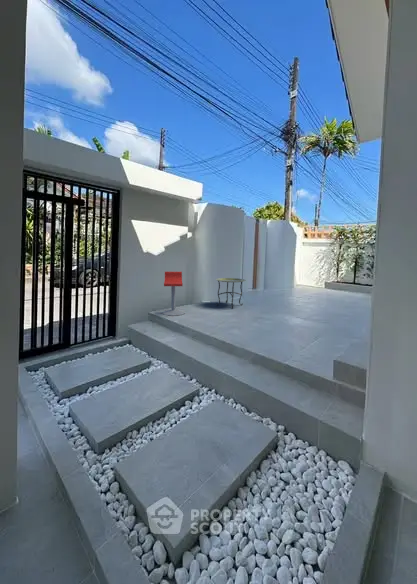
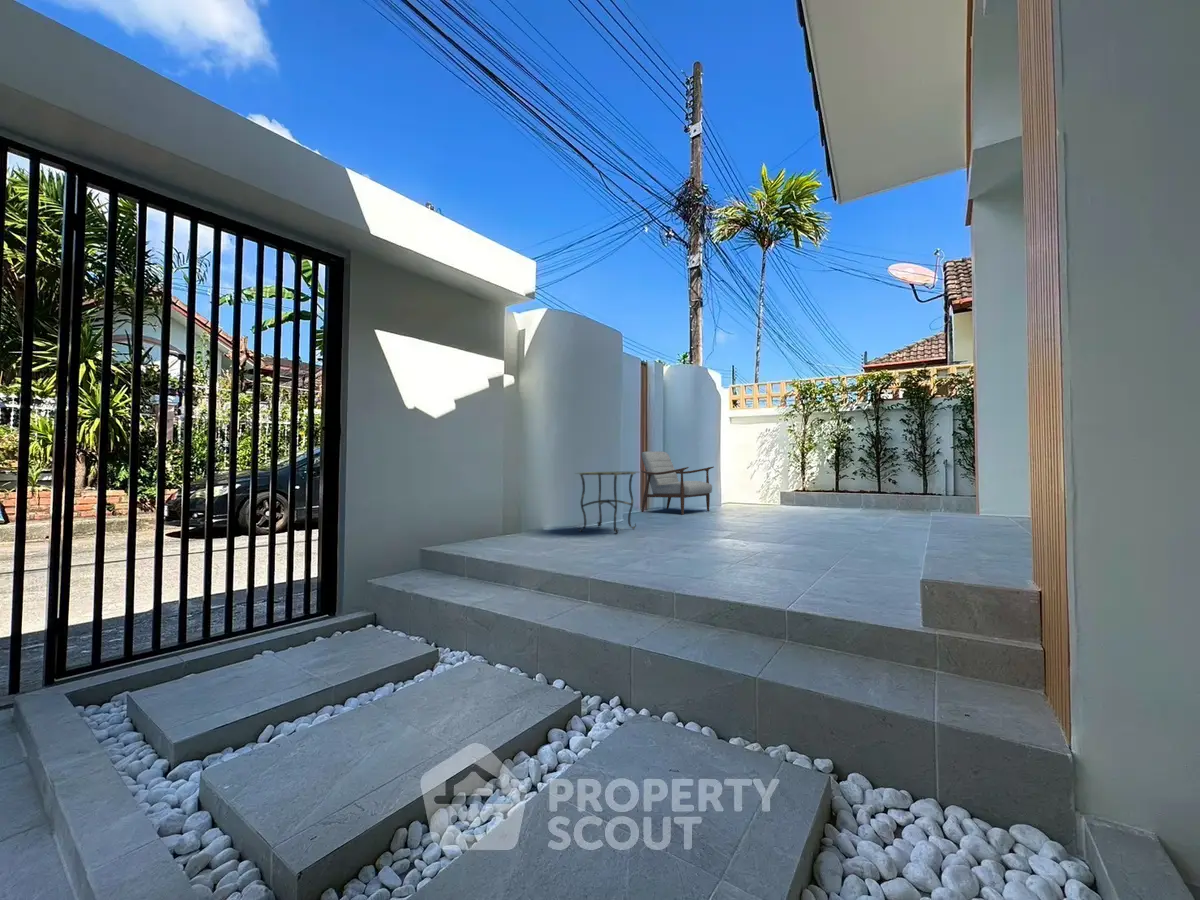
chair: none [250,263,287,295] -> present [641,451,714,515]
stool: present [161,272,185,316] -> none [454,451,513,549]

